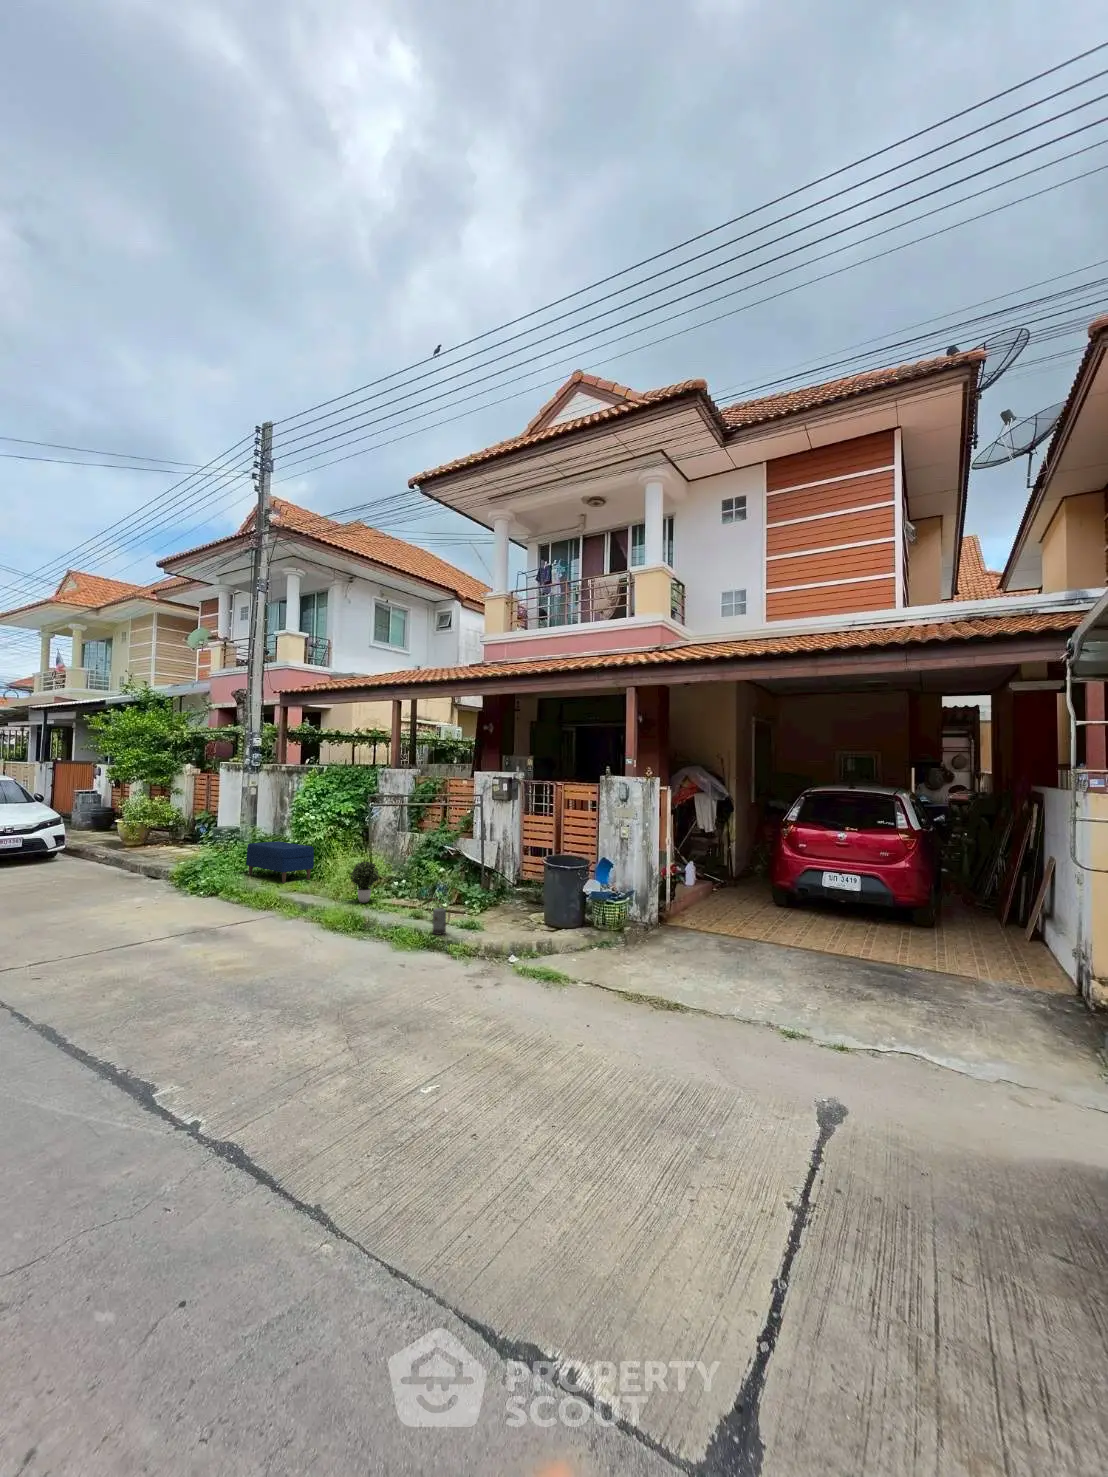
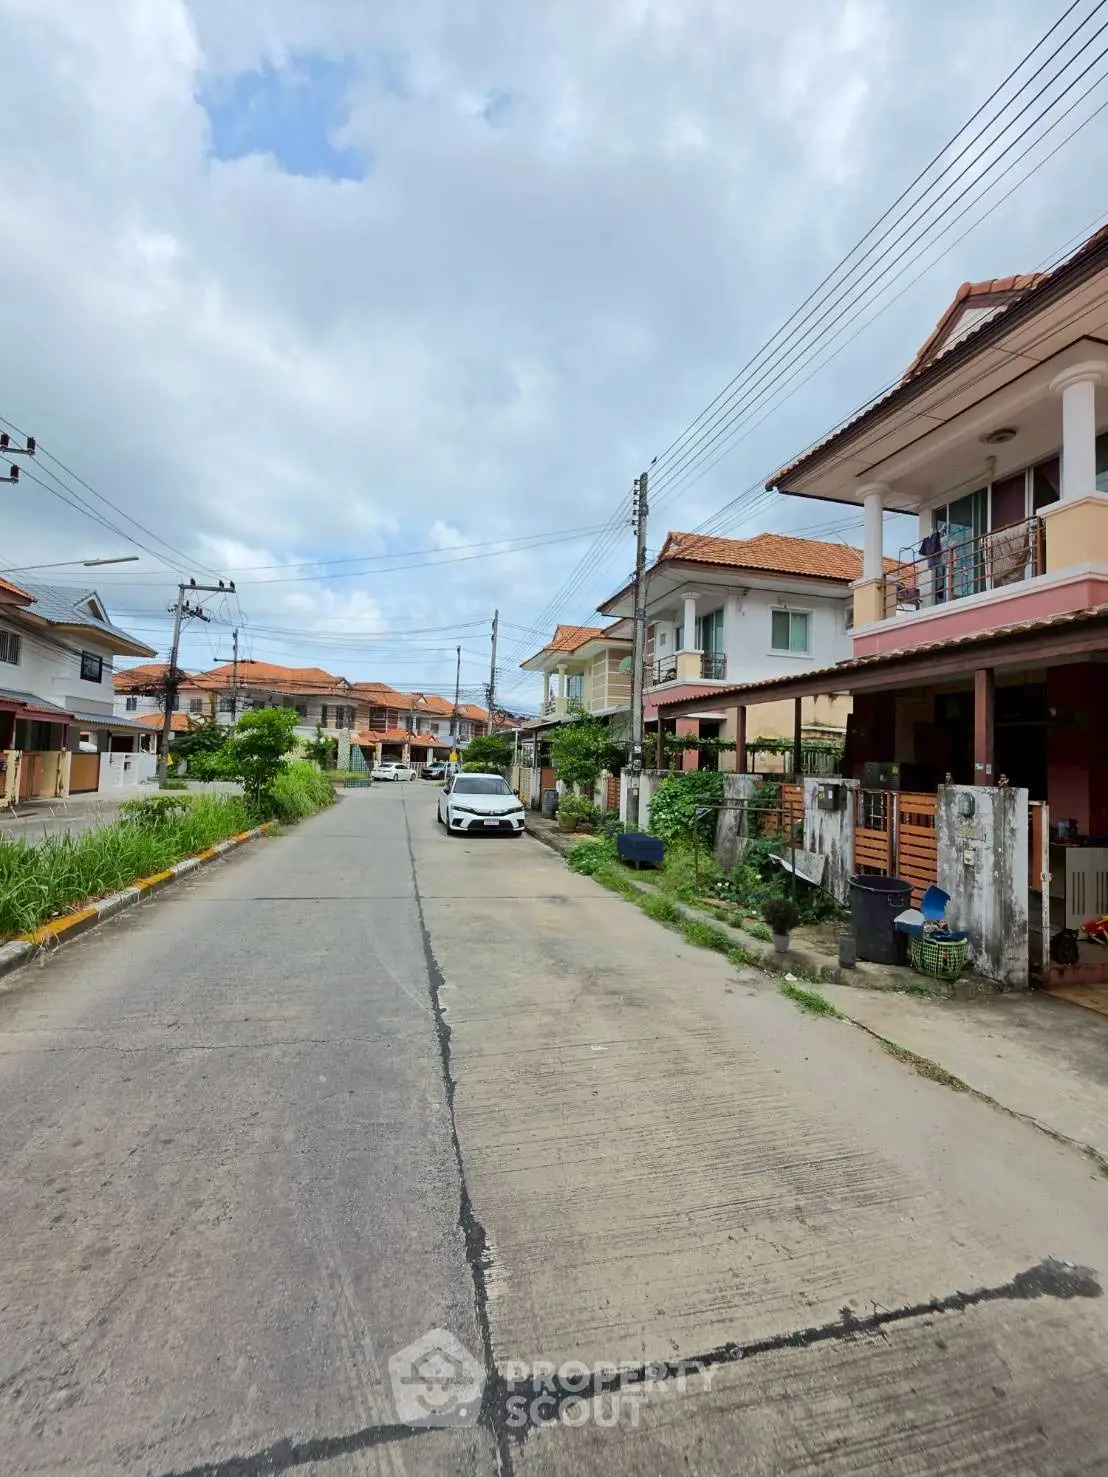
potted plant: present [350,861,379,903] -> present [762,898,801,952]
watering can: present [427,898,450,935] -> present [833,924,862,968]

